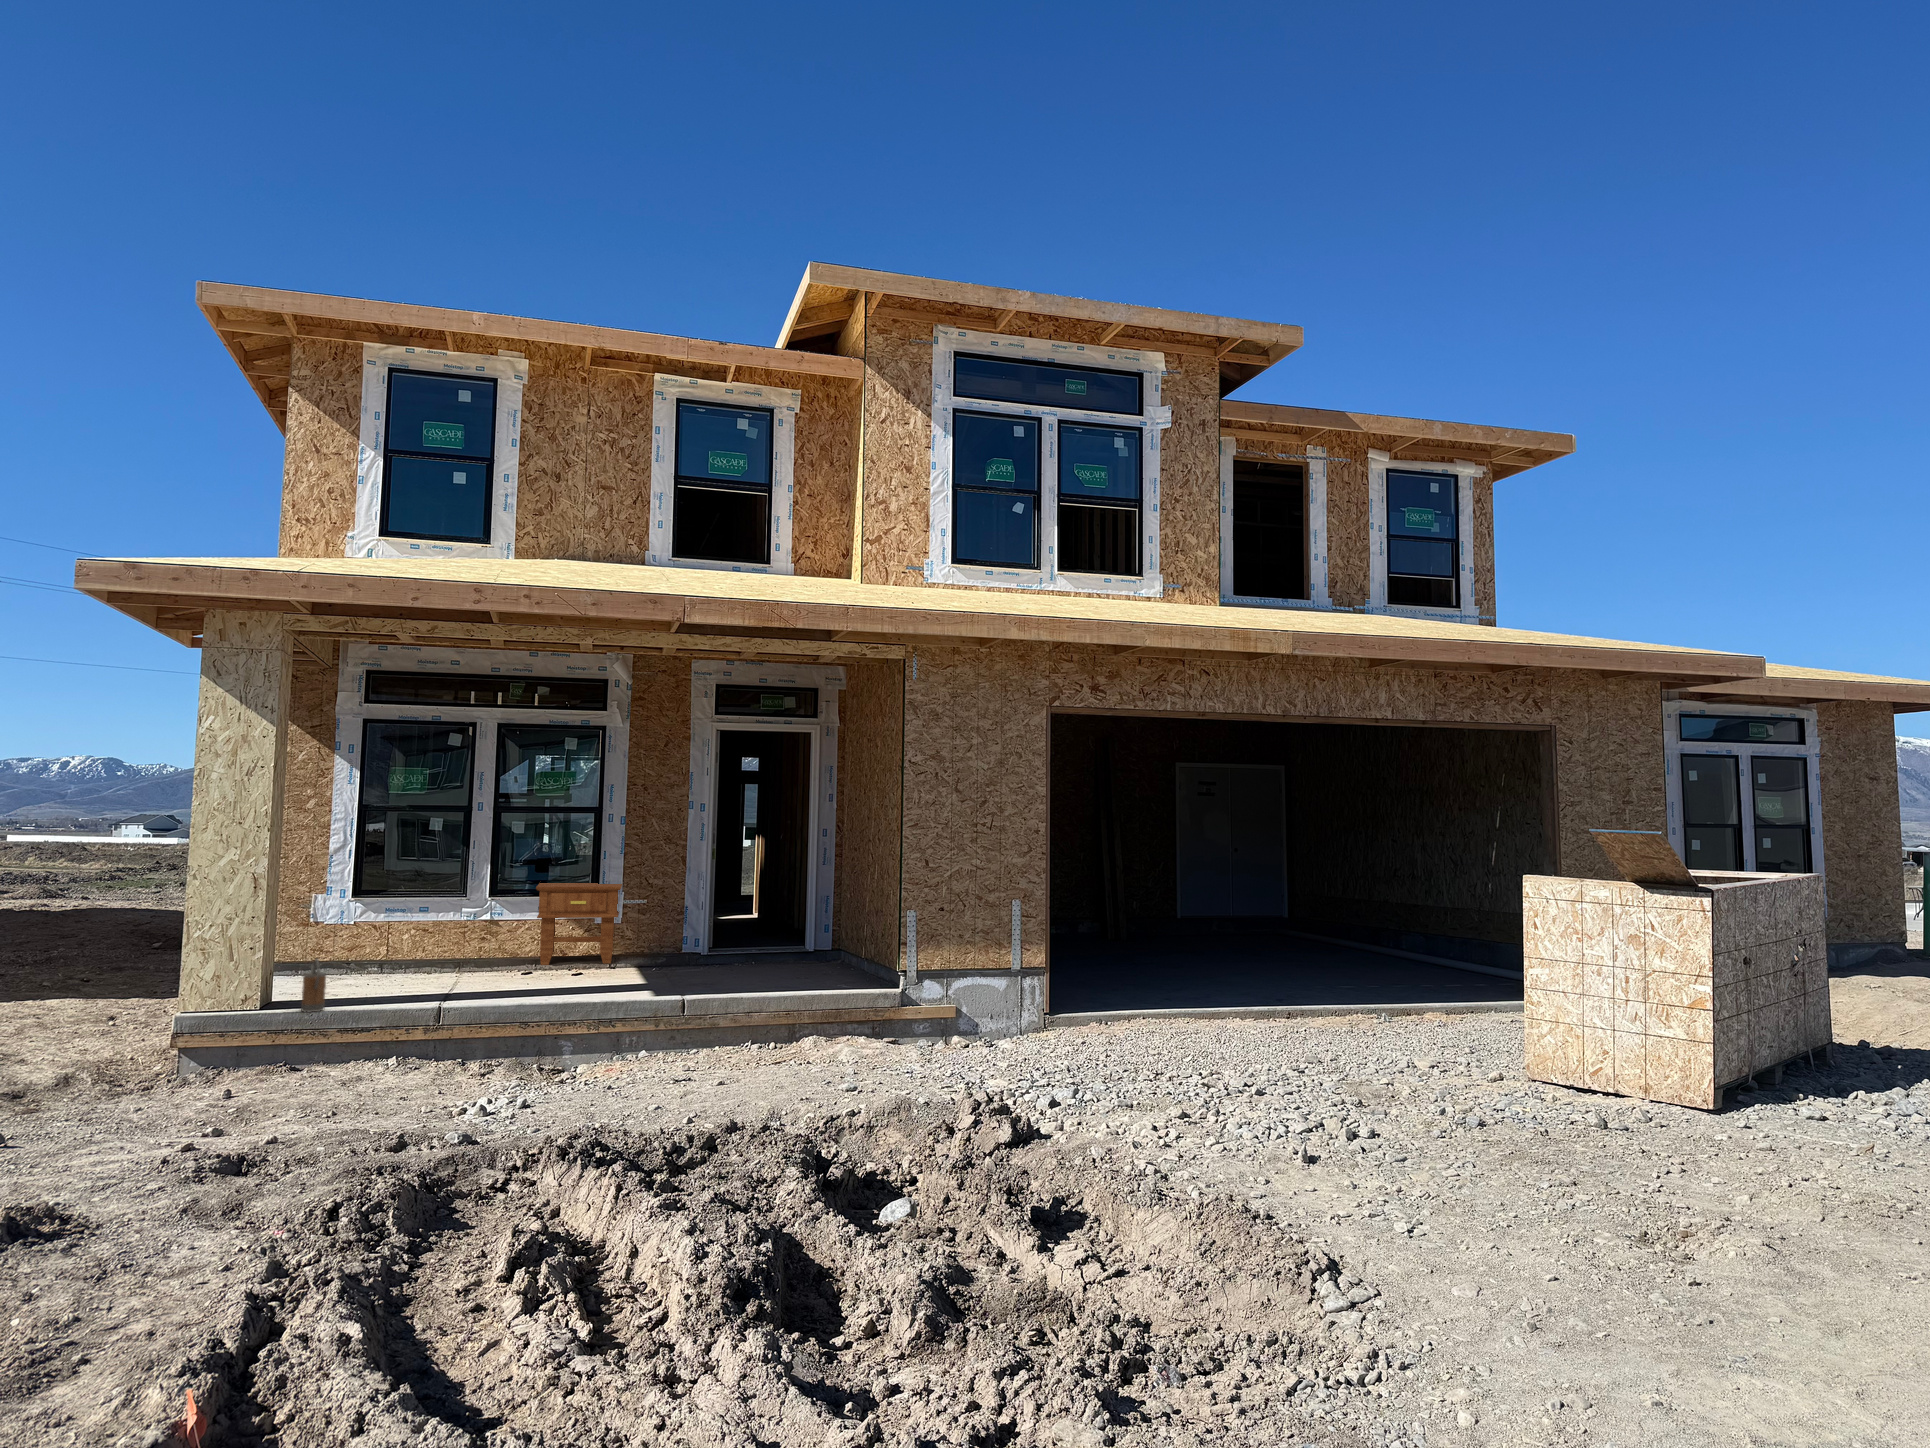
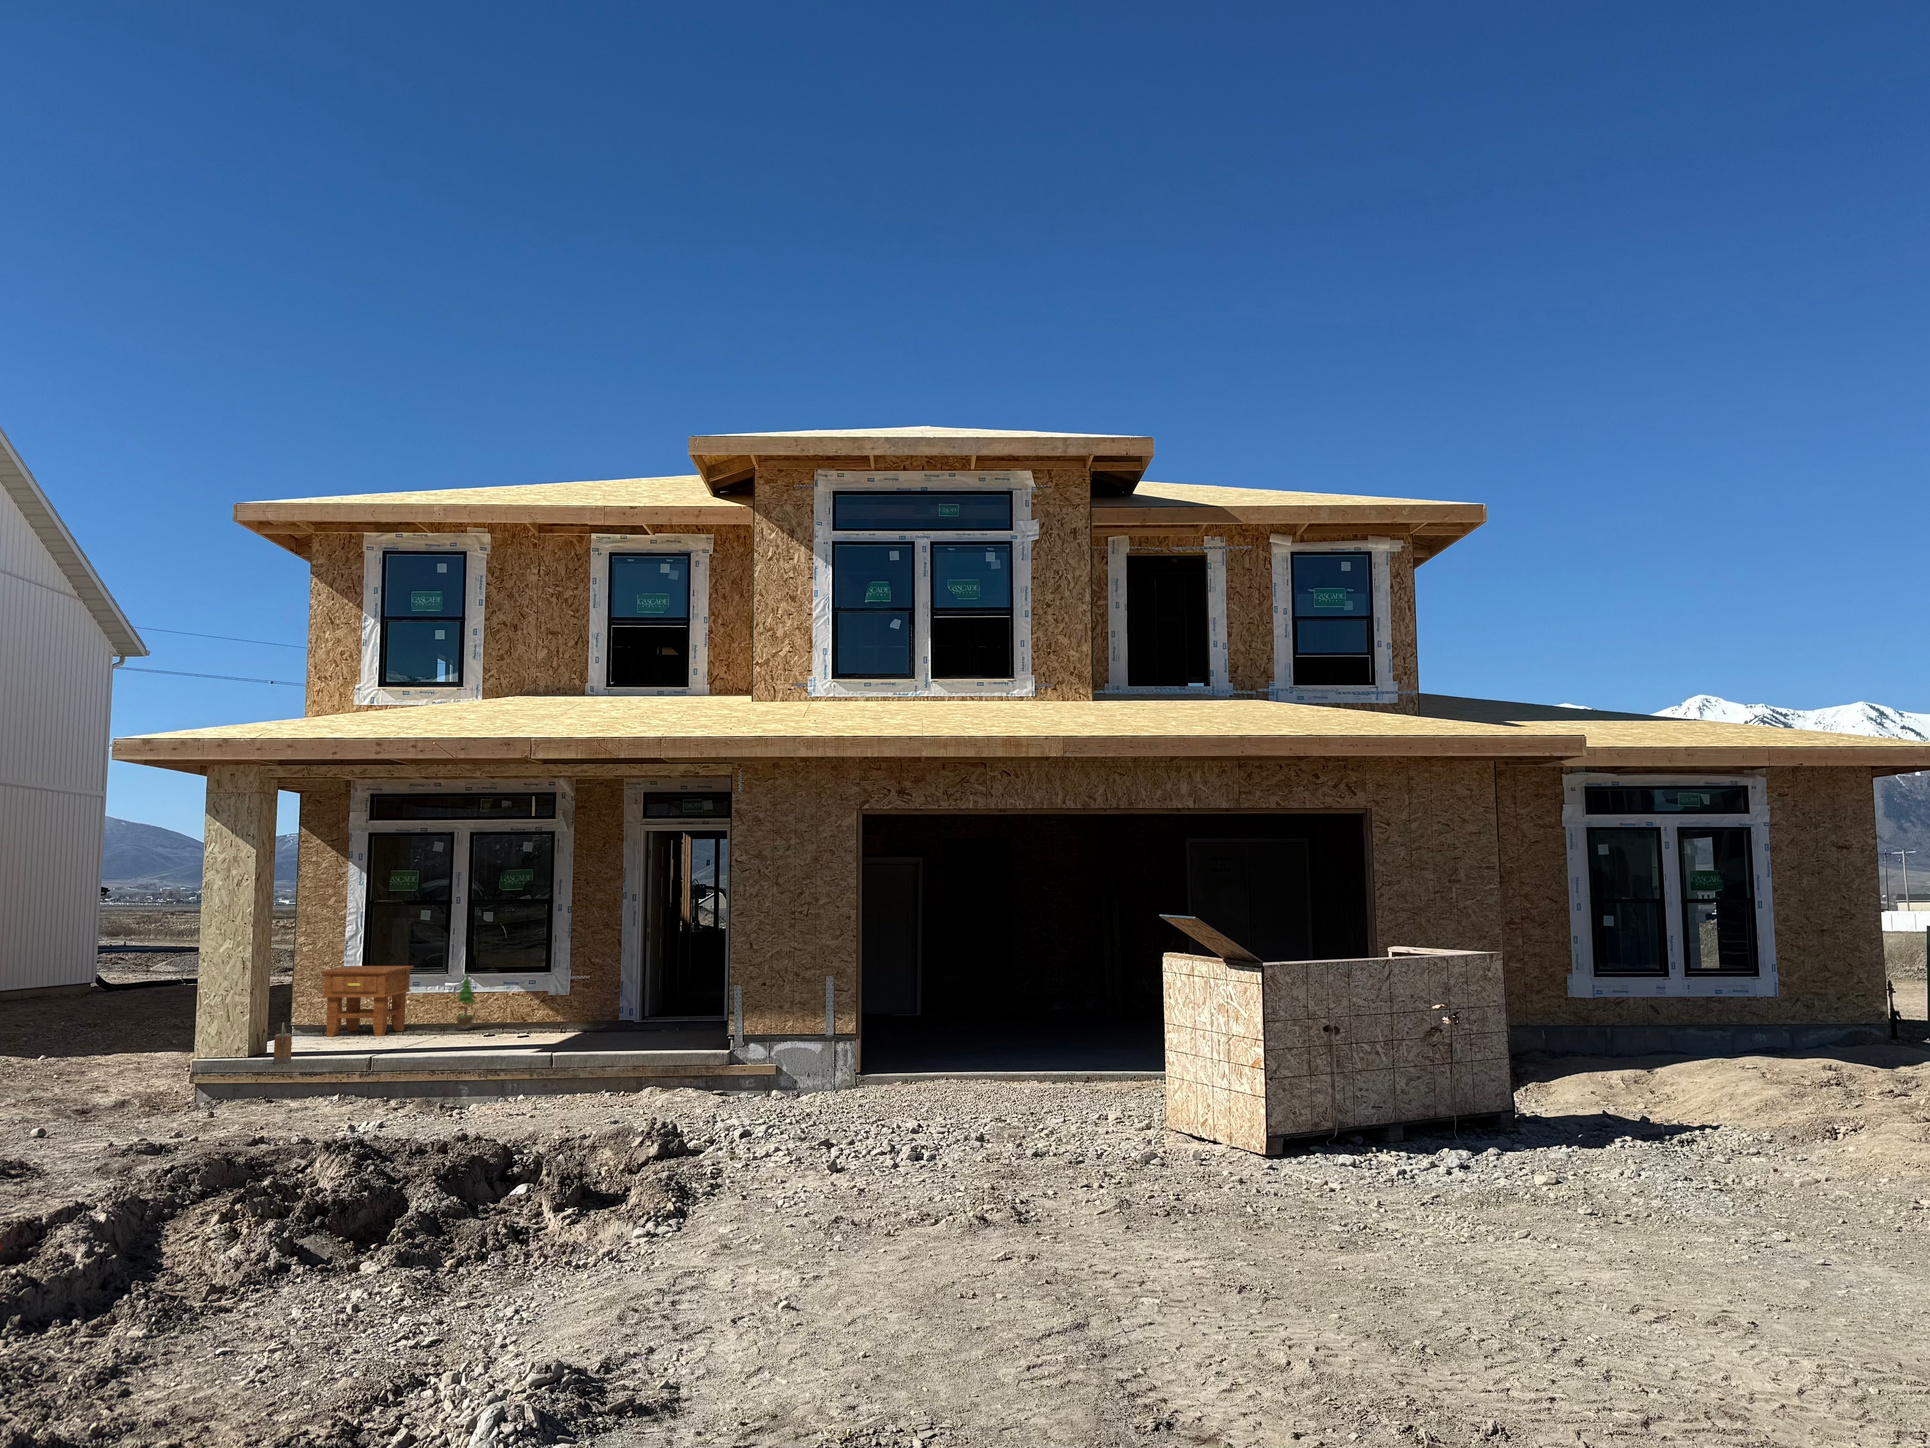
side table: present [536,883,622,965] -> present [321,966,414,1037]
potted tree: none [478,888,505,959] -> present [457,973,475,1030]

